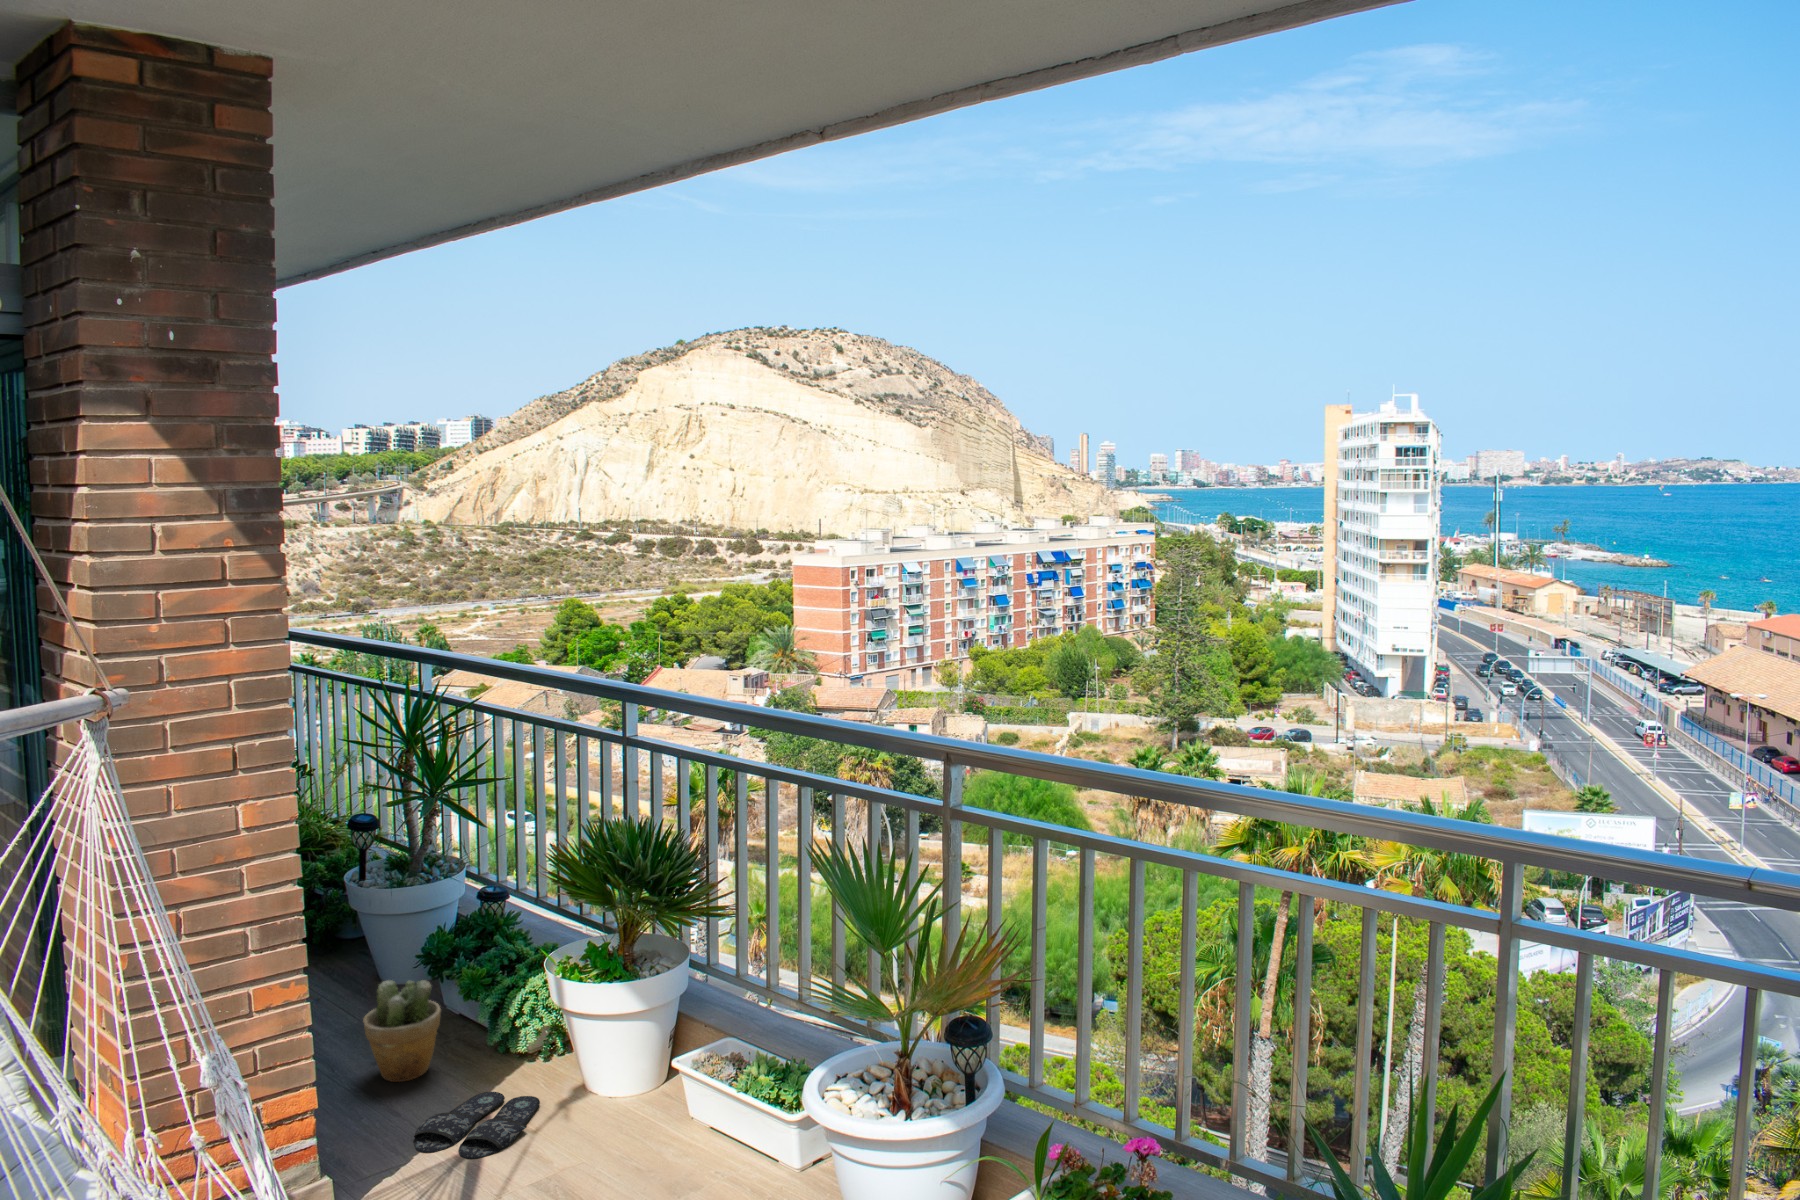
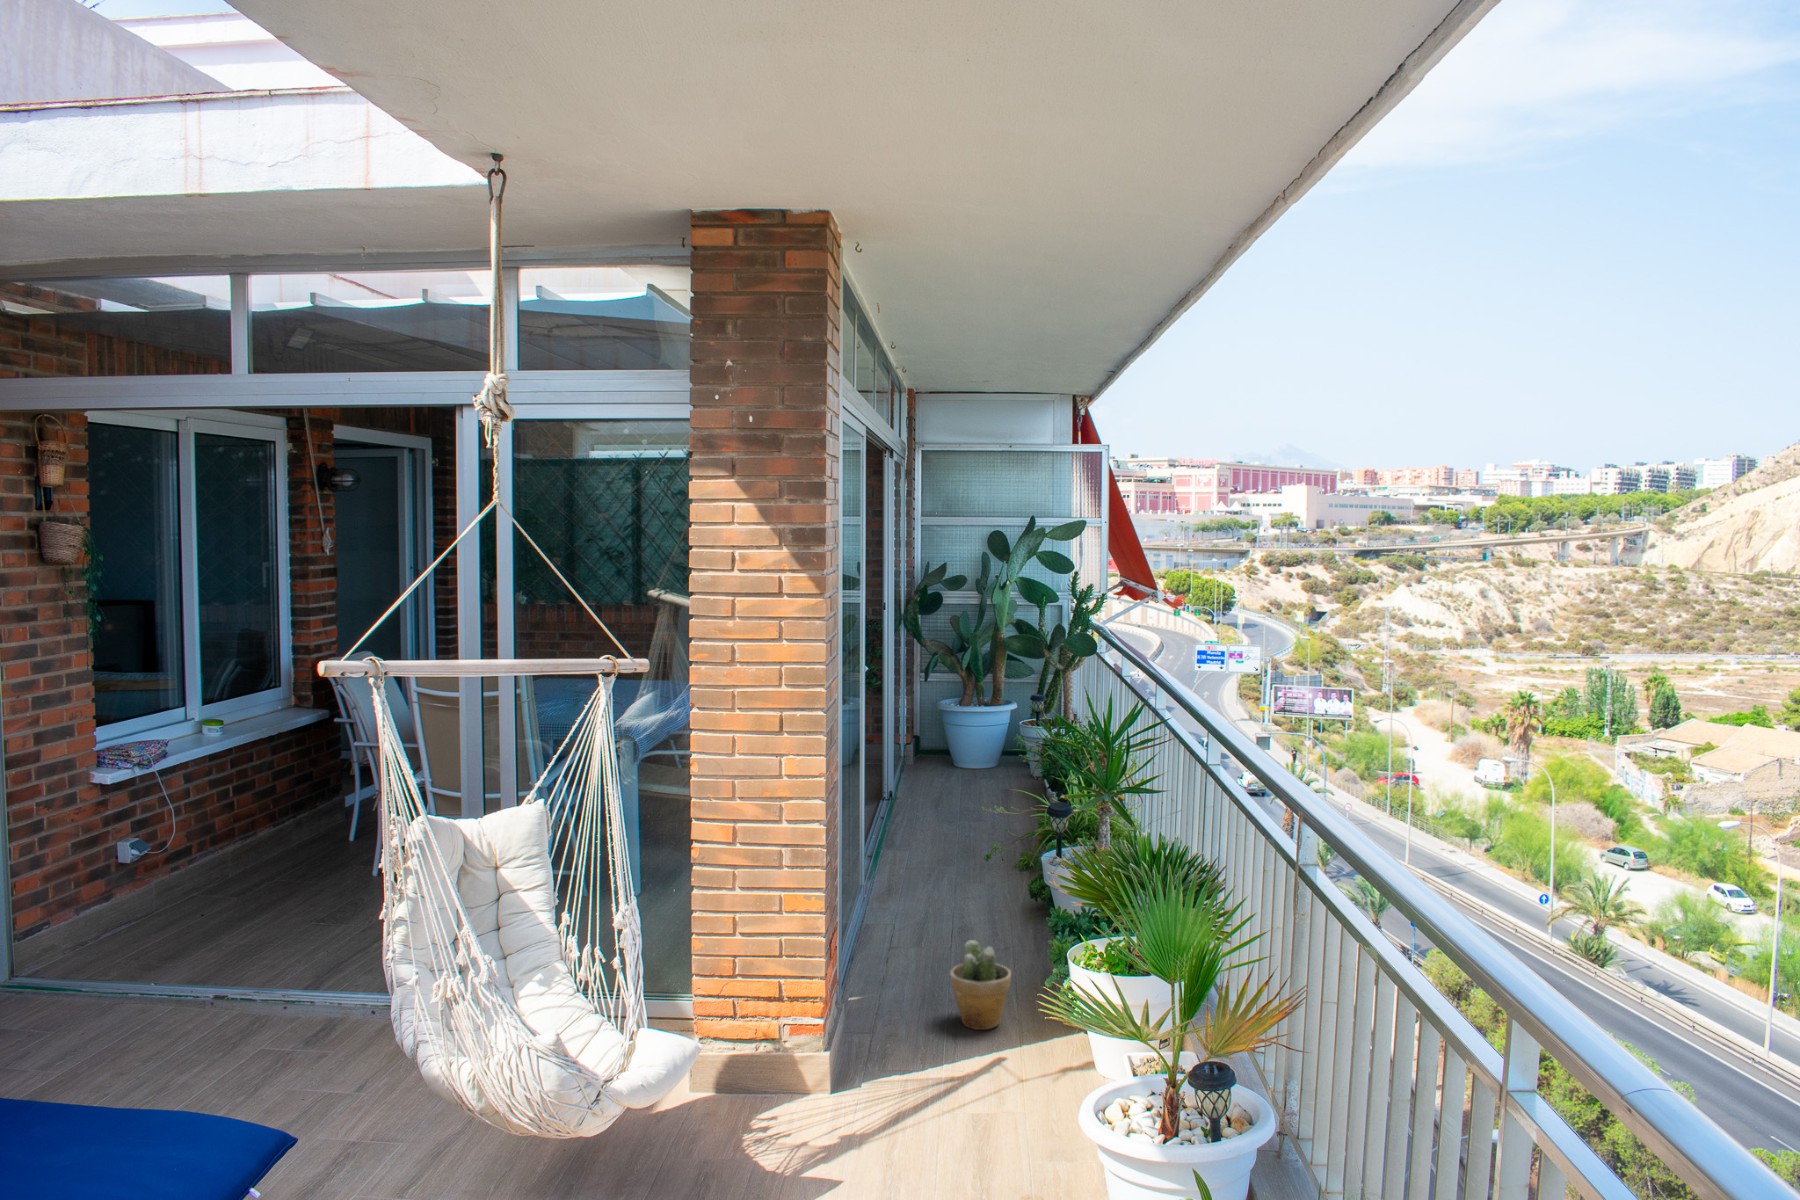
slippers: present [414,1092,540,1159] -> none [911,1057,1024,1102]

